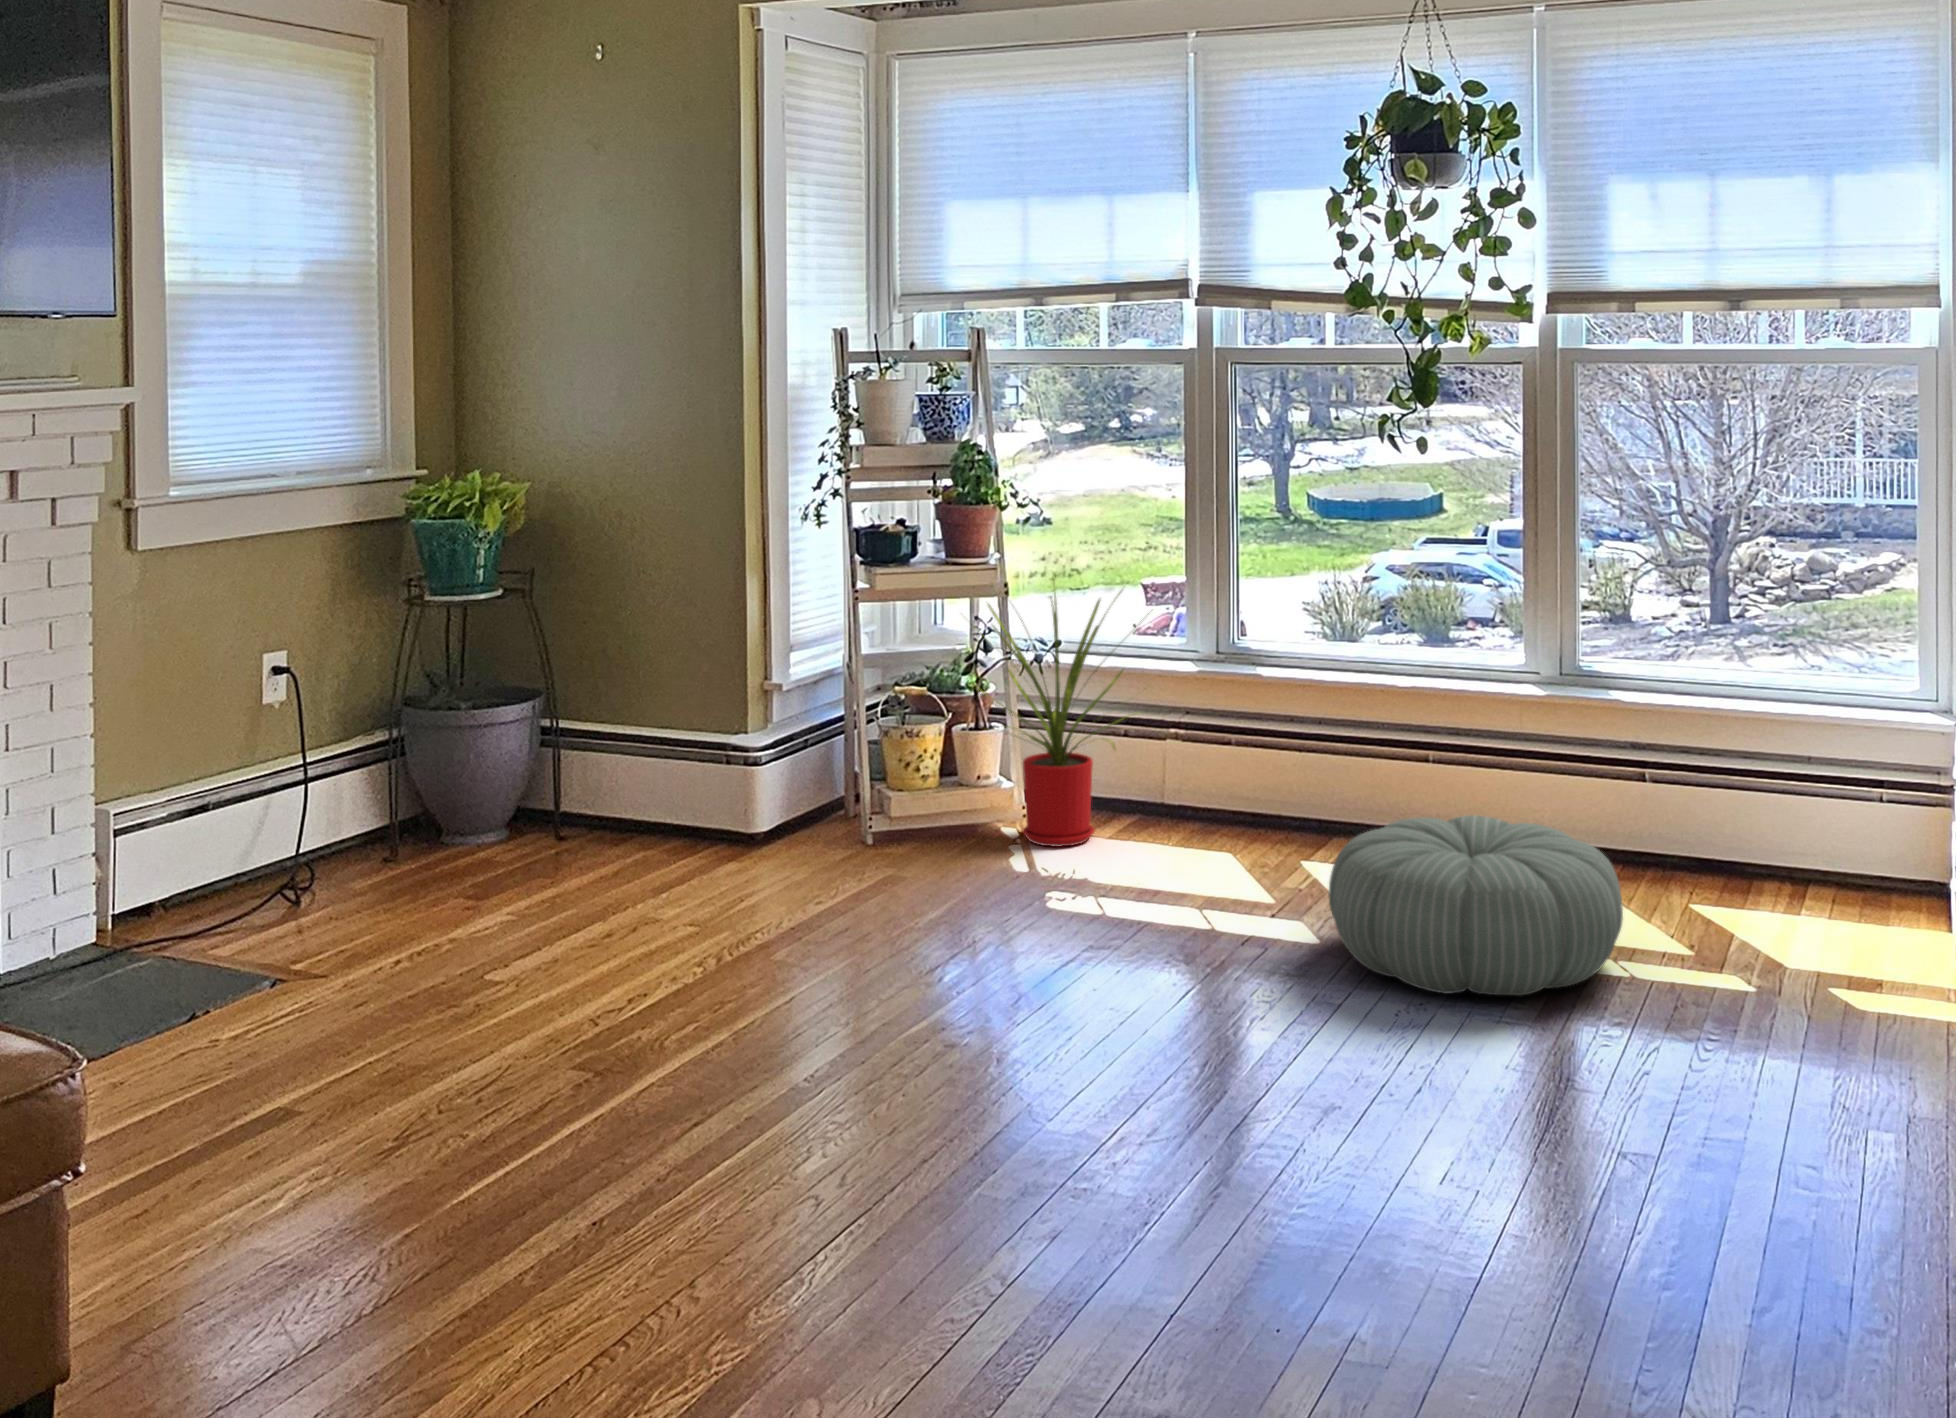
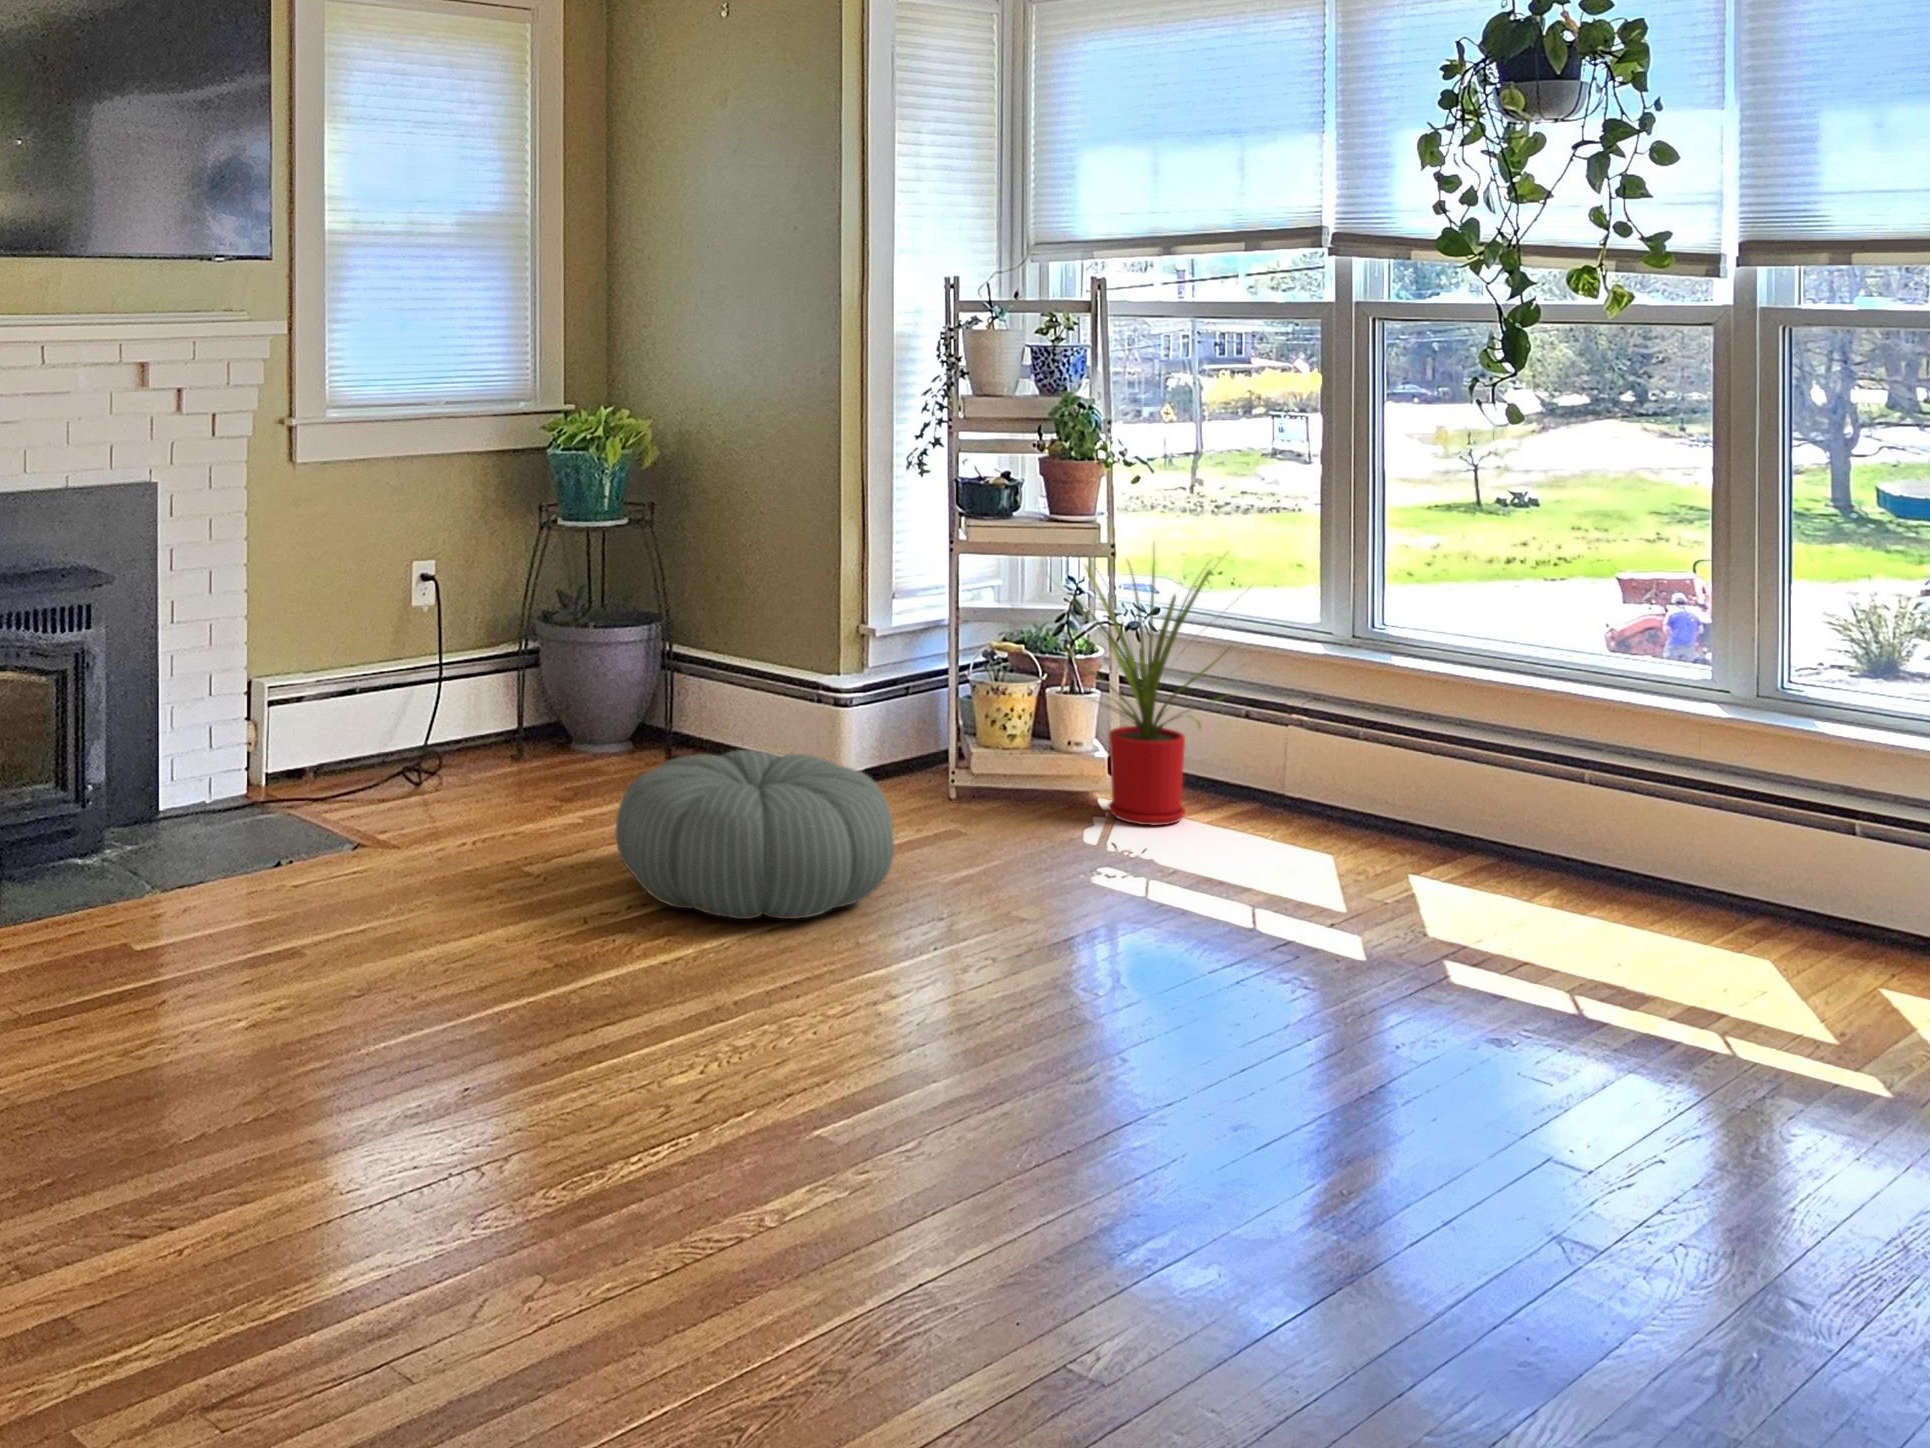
pouf: present [1328,815,1623,996] -> present [616,750,894,919]

